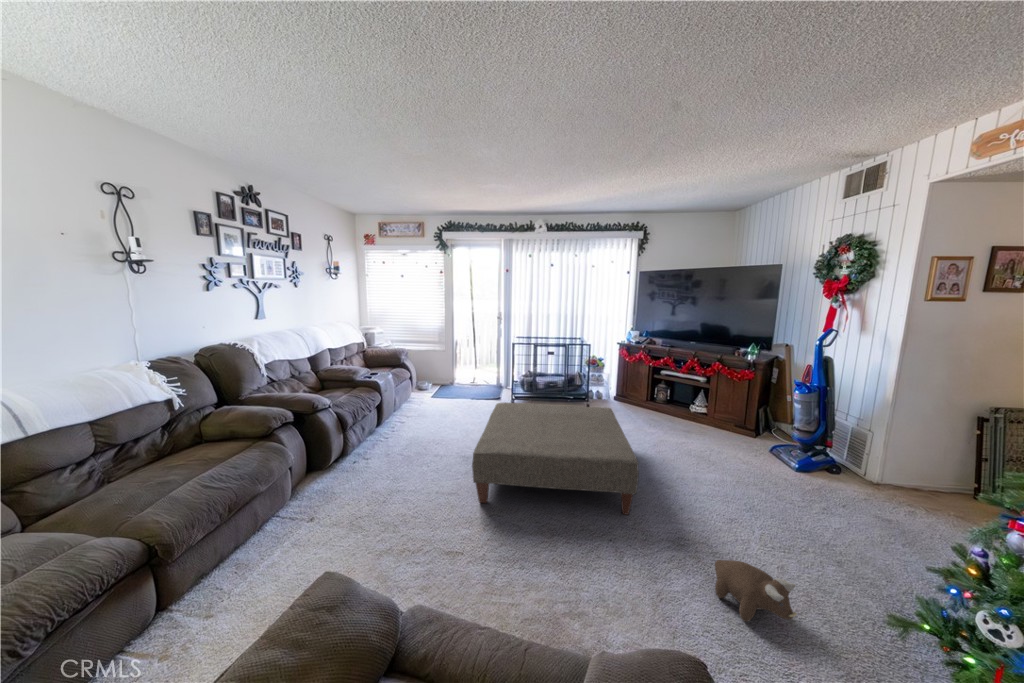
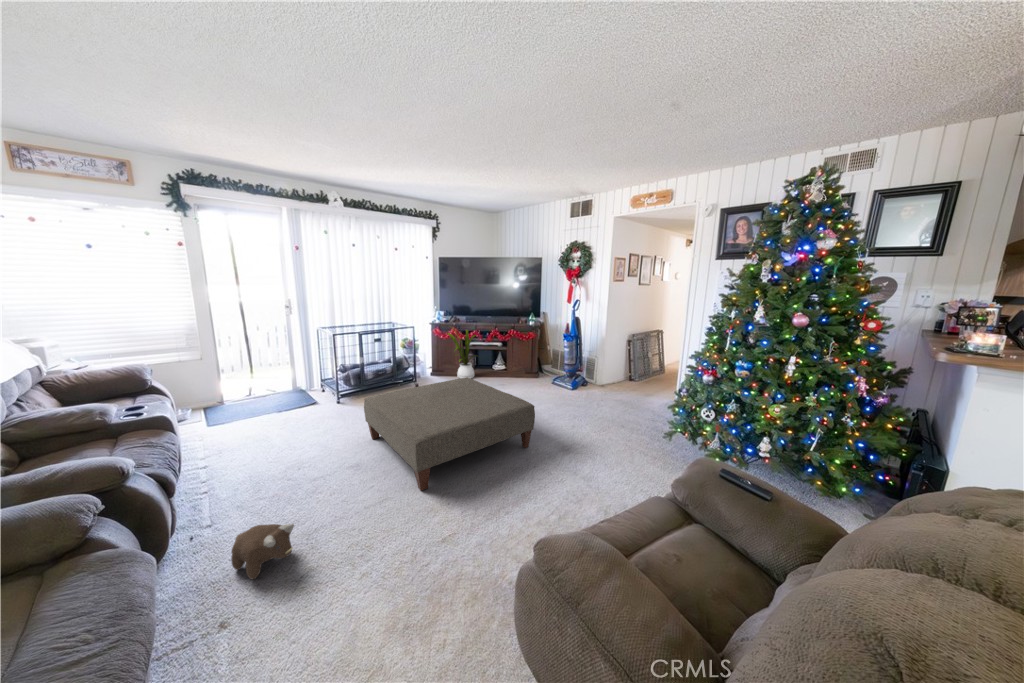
house plant: none [629,347,671,414] -> present [448,330,474,378]
plush toy: present [715,560,797,622] -> present [231,524,294,579]

